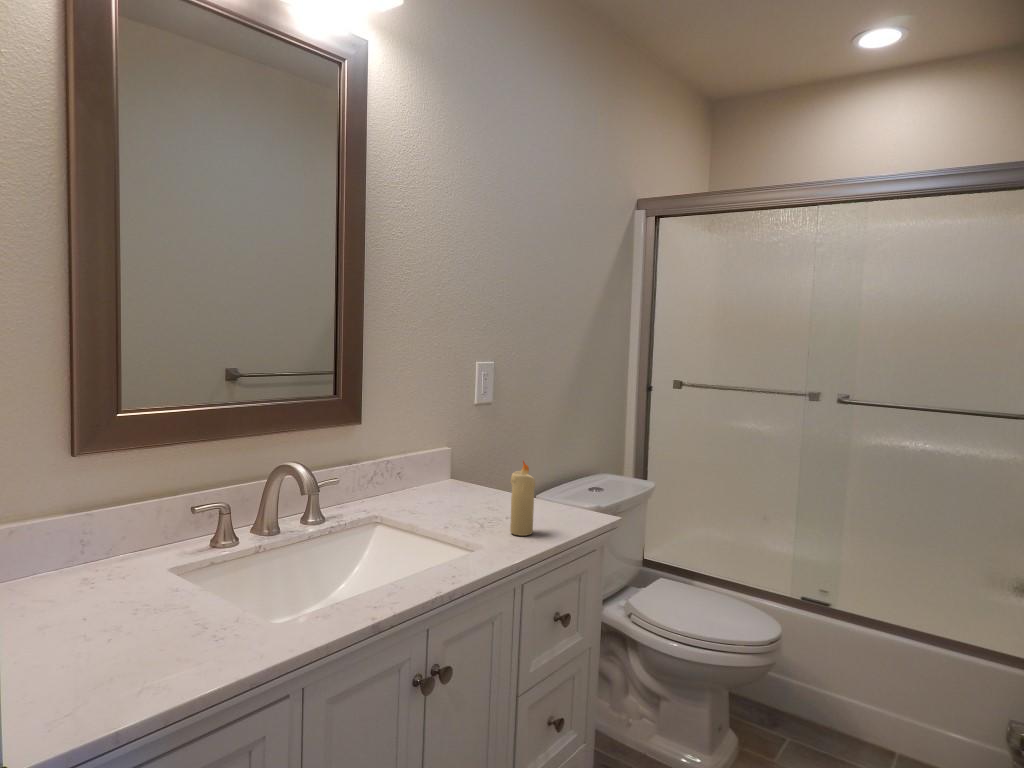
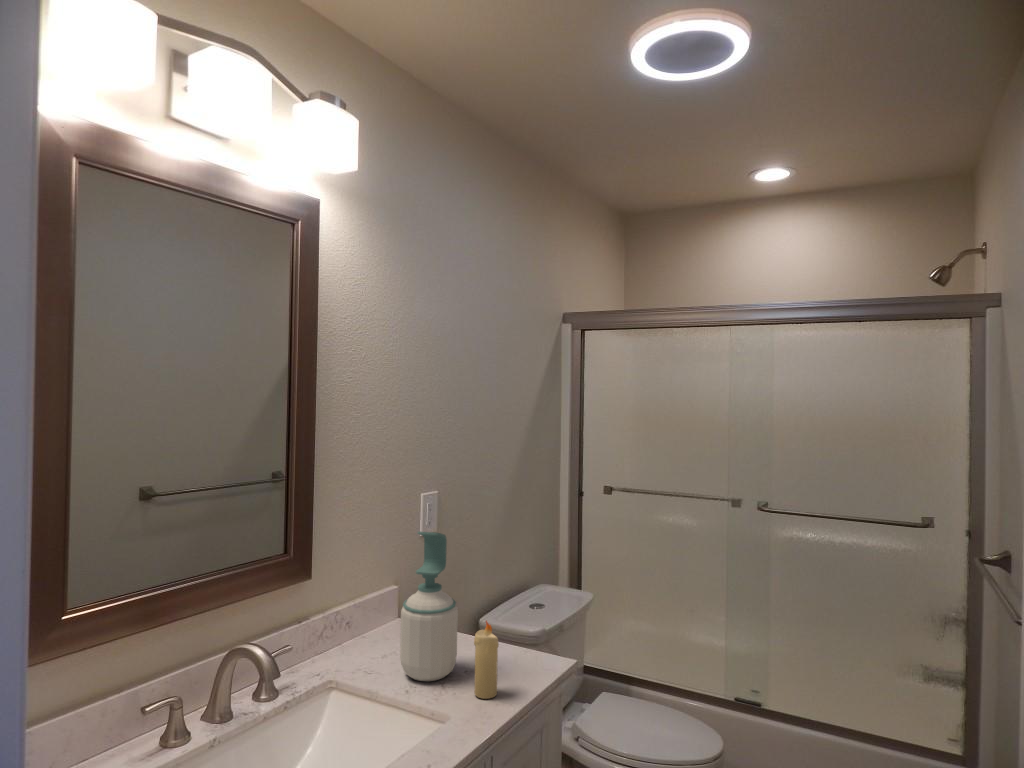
soap bottle: none [442,376,499,521] -> present [400,532,458,681]

